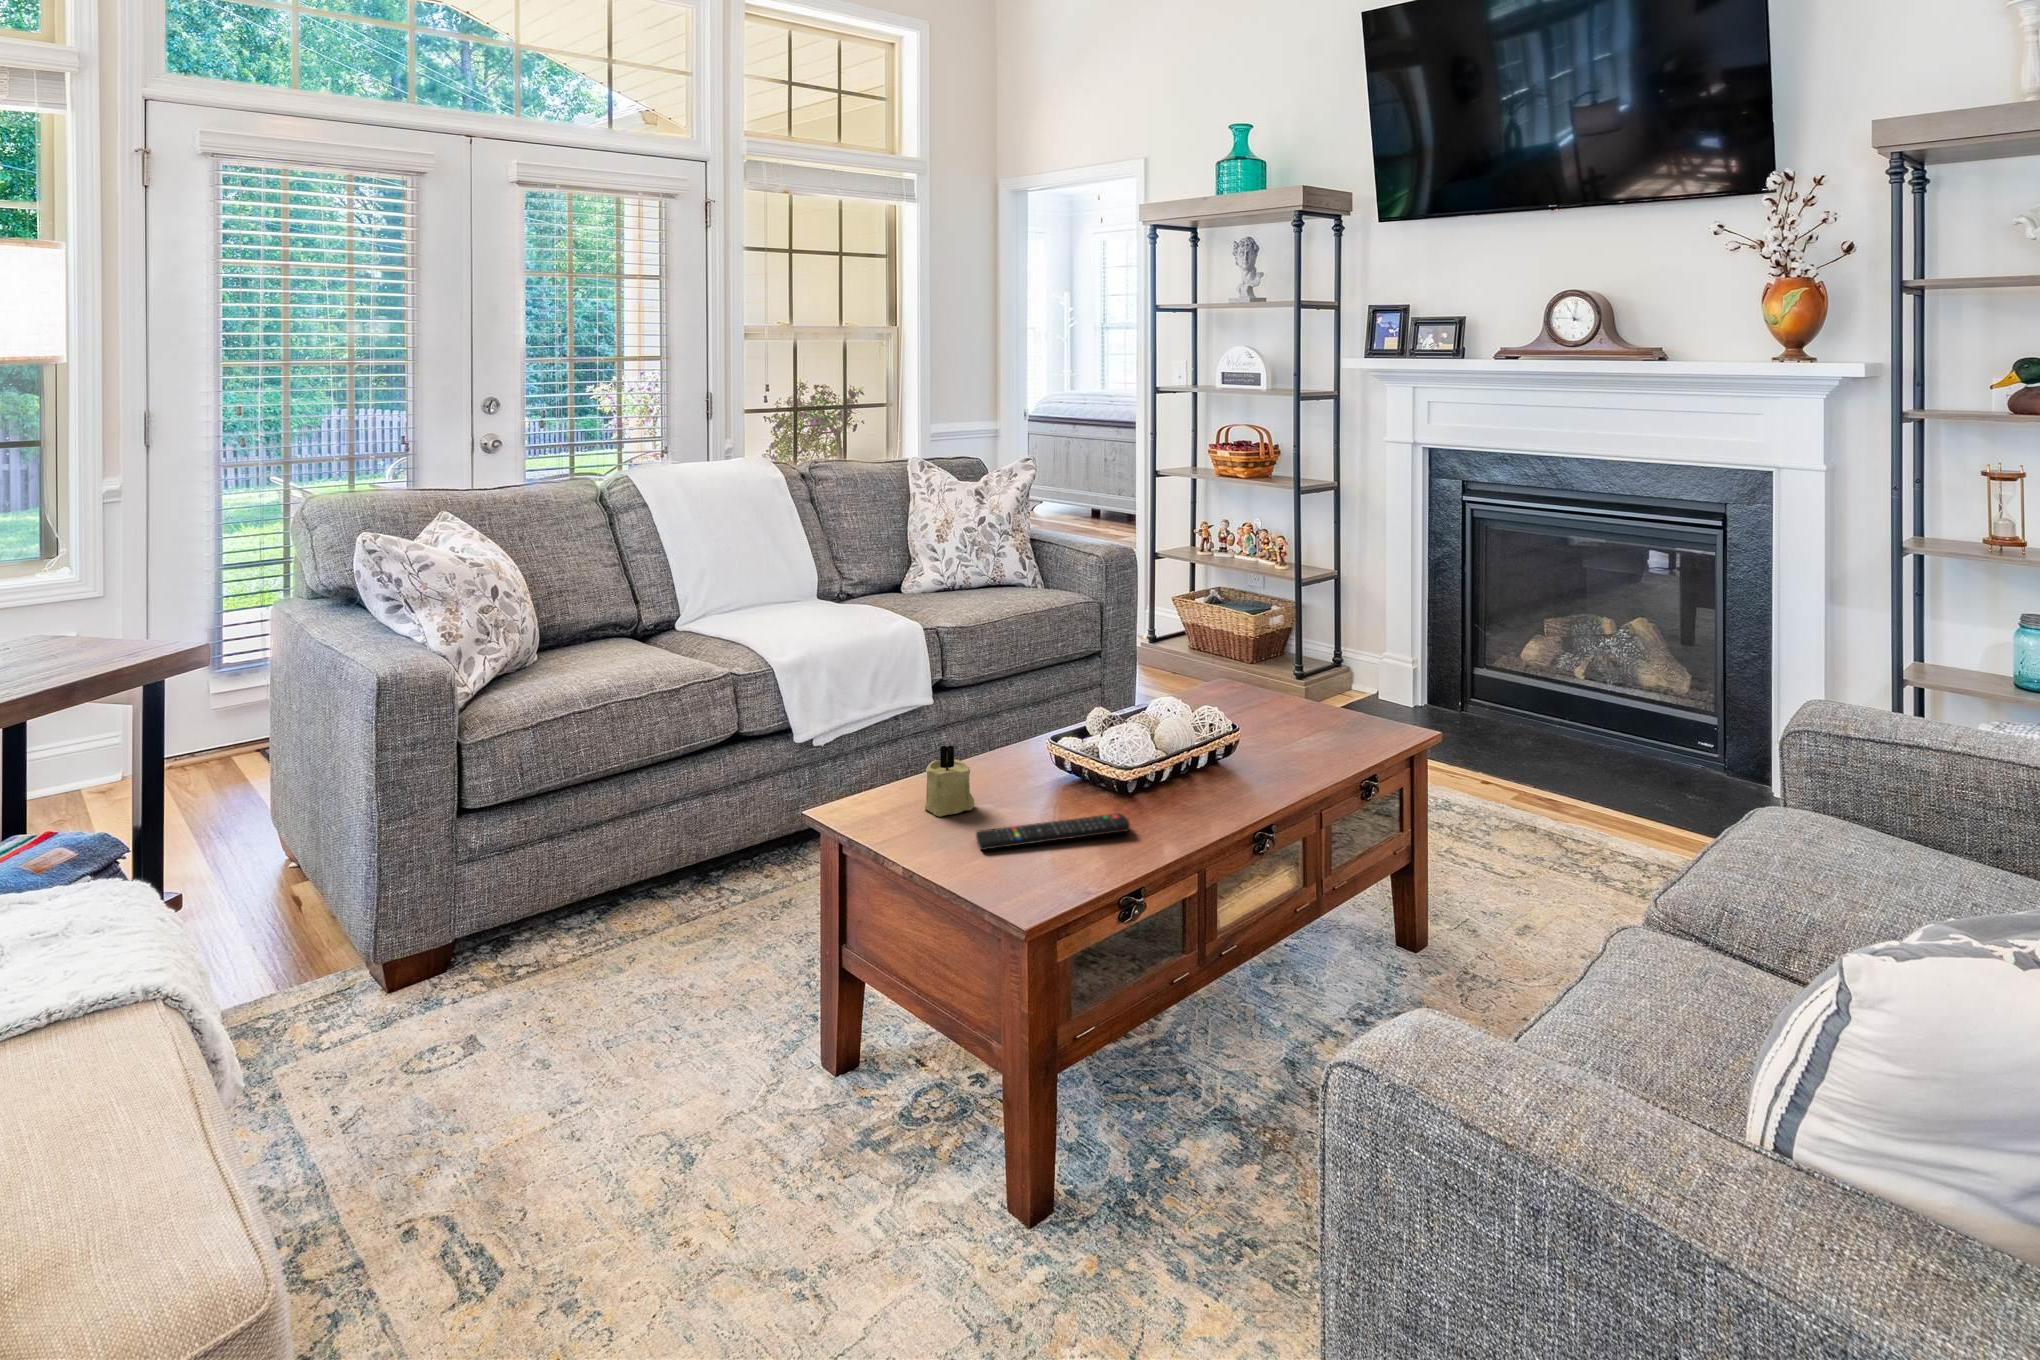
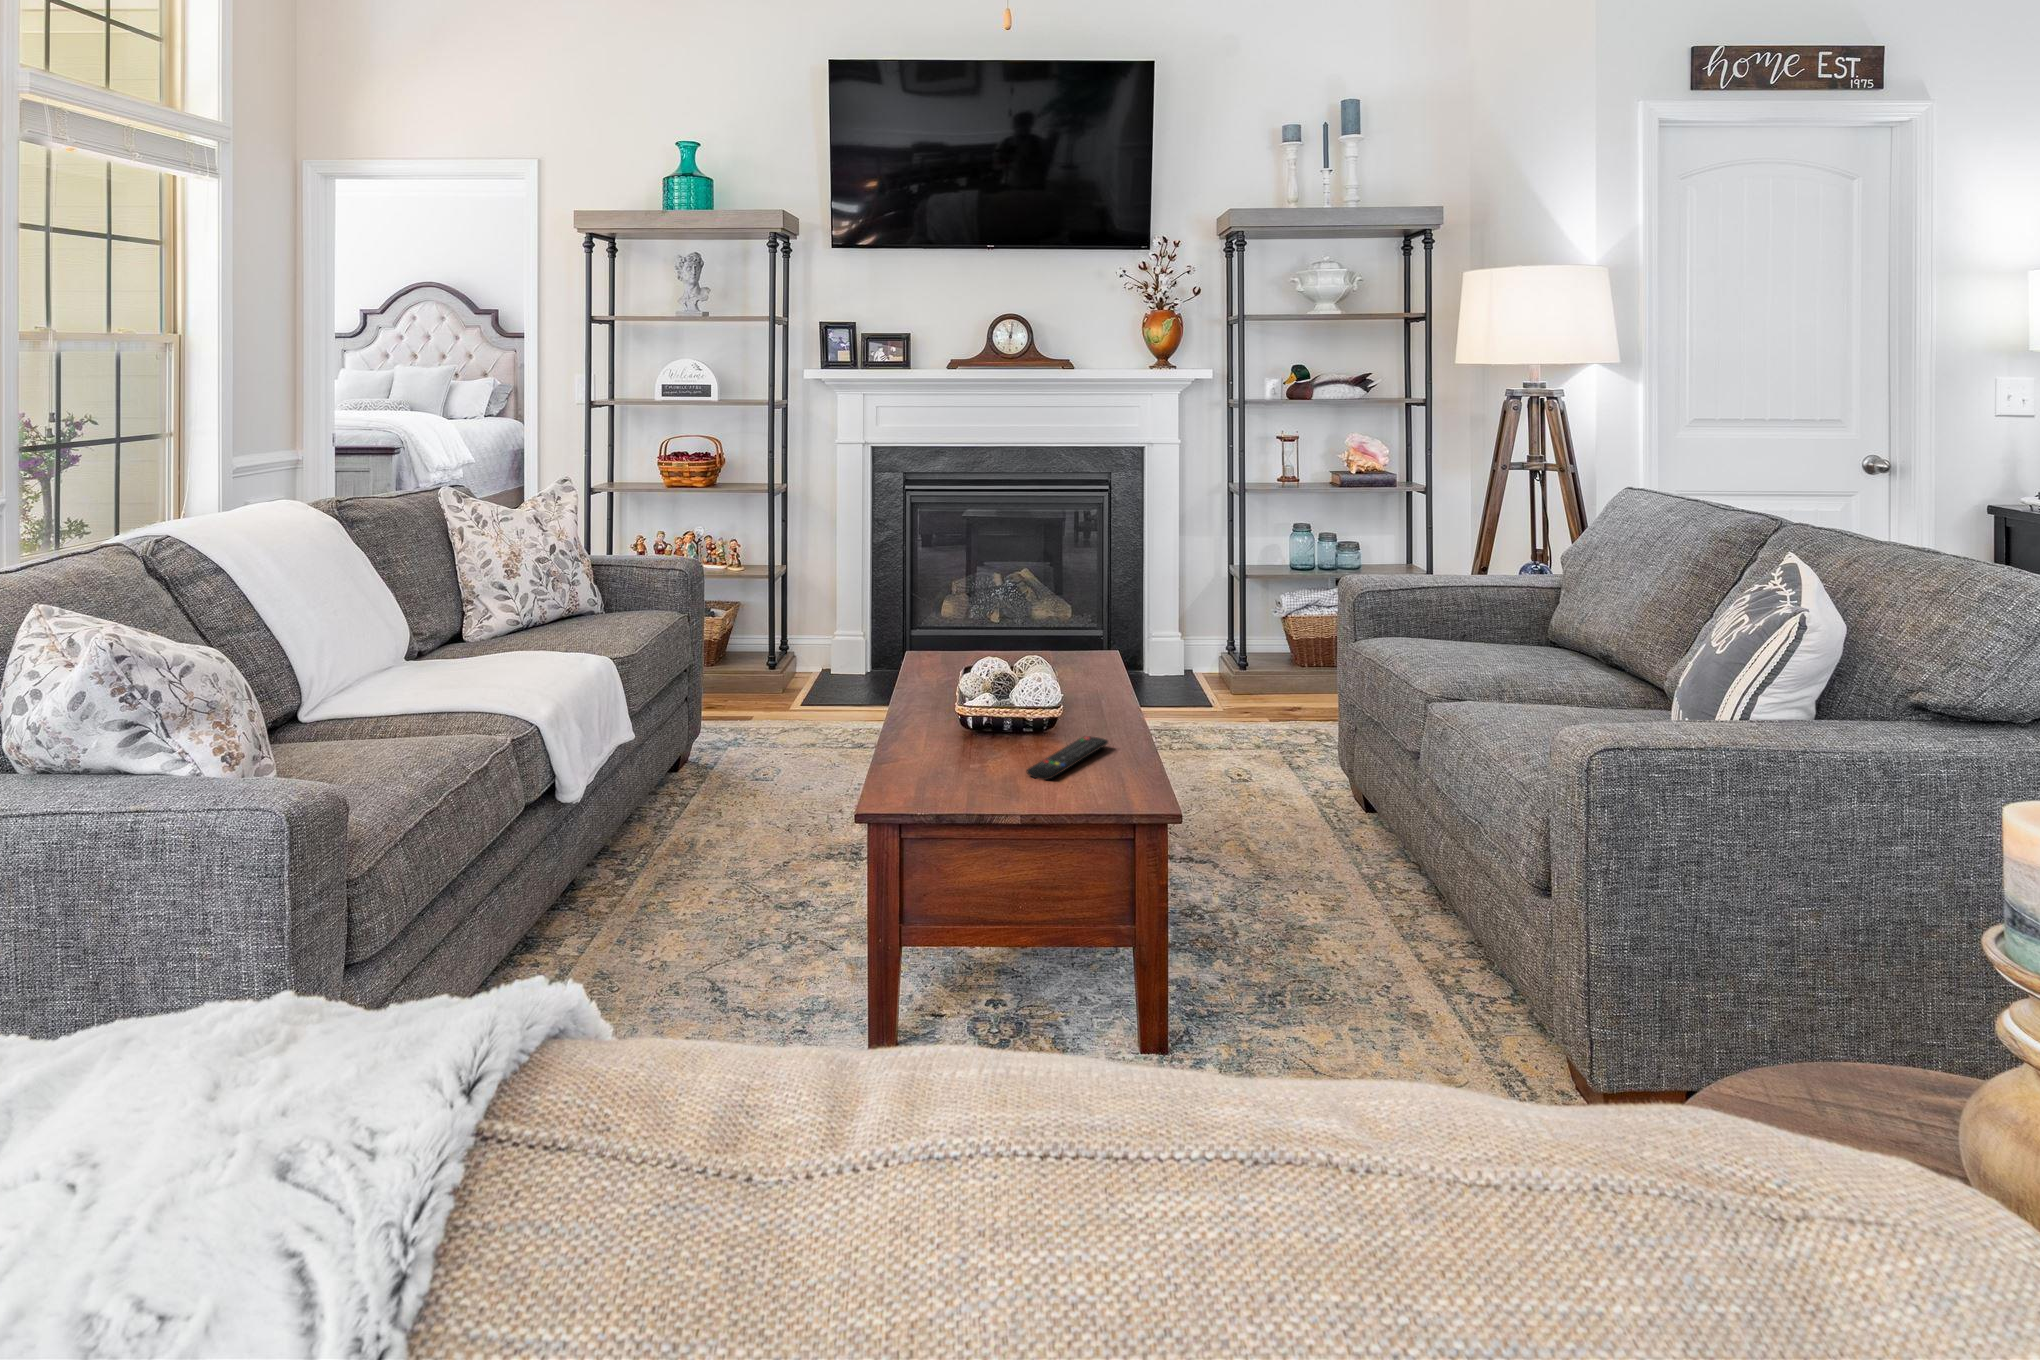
candle: present [925,745,975,816] -> none [940,712,981,773]

